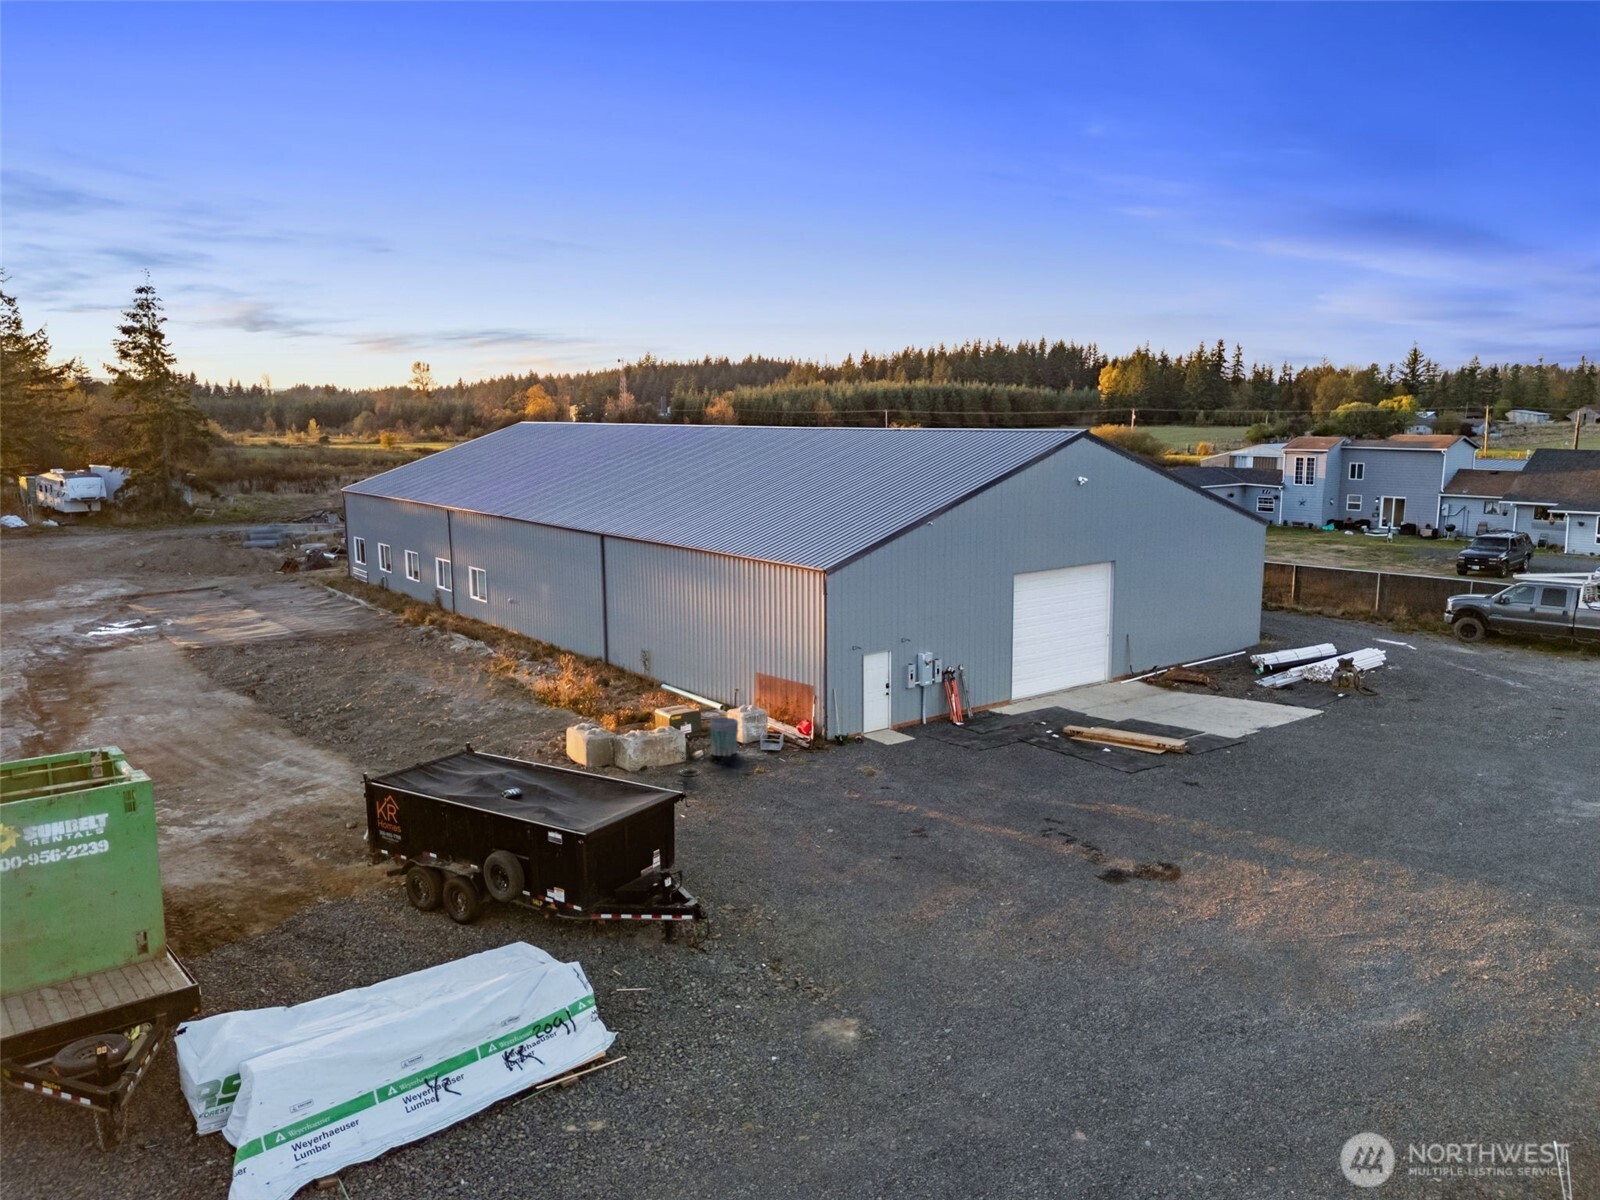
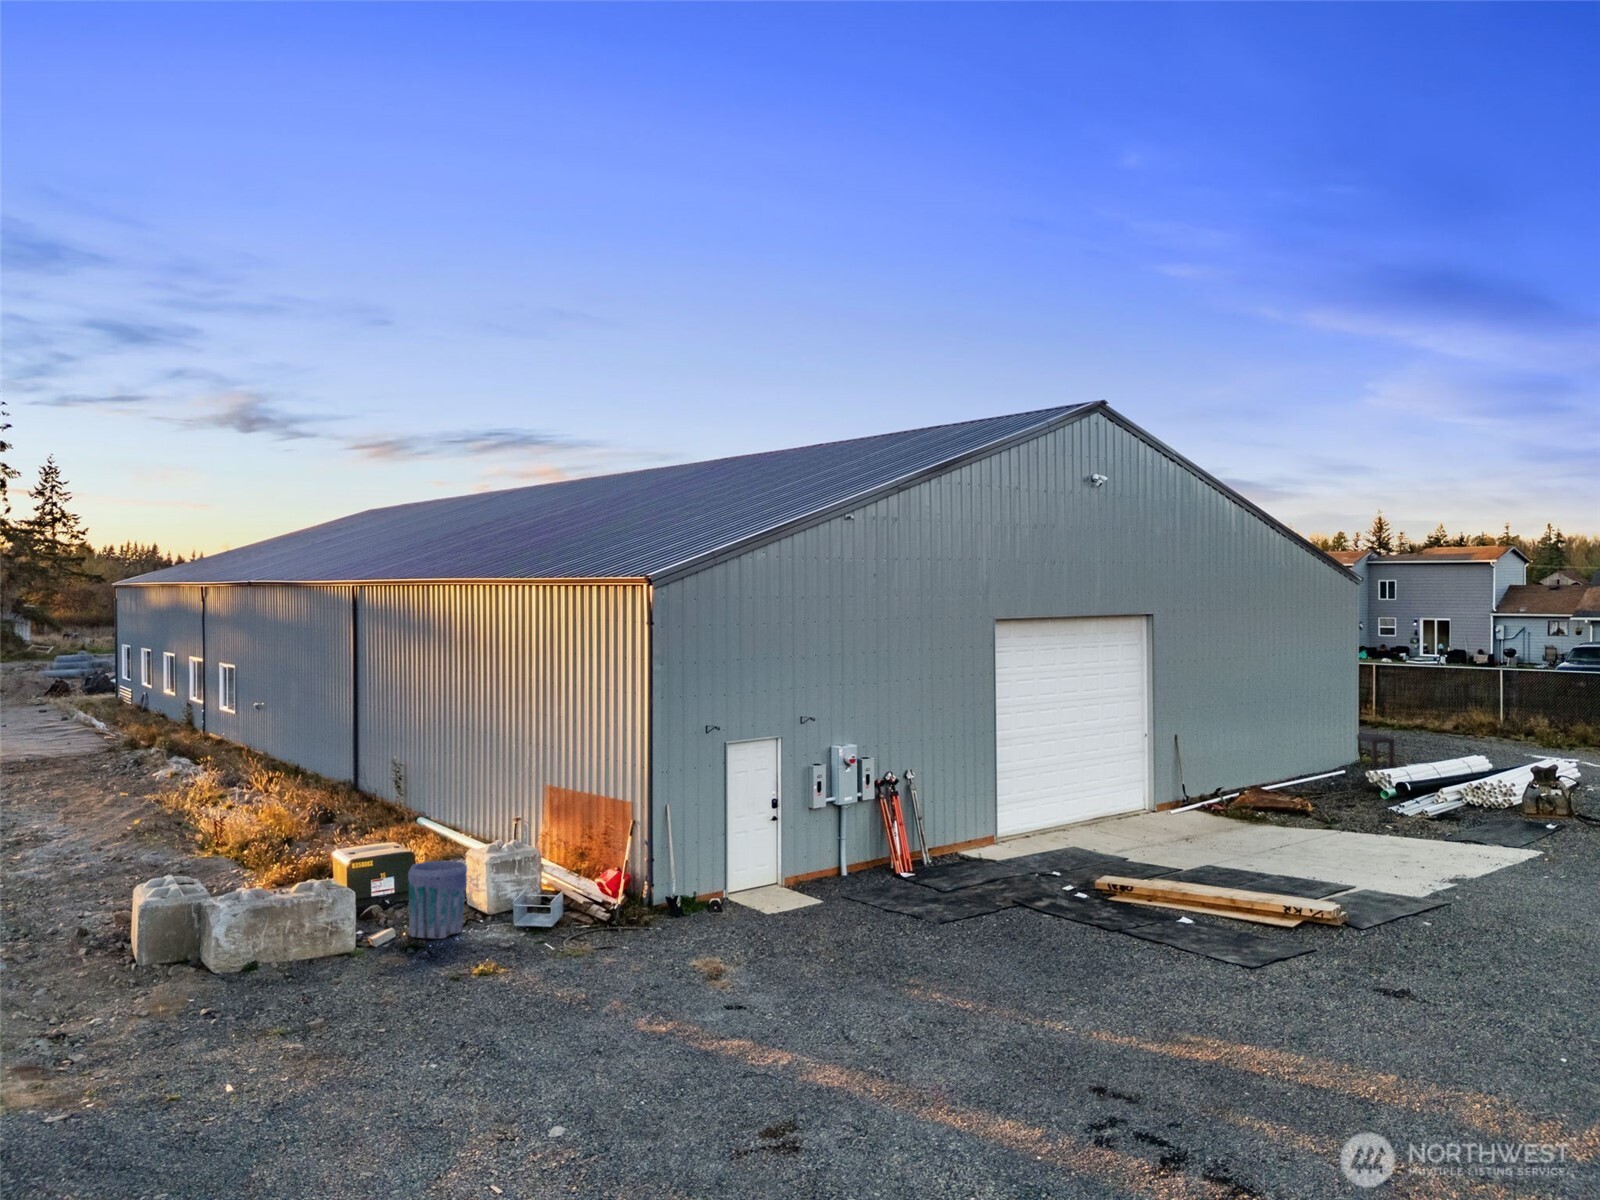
bench: none [1258,625,1282,648] -> present [1357,734,1395,766]
potted tree: present [680,742,699,776] -> none [307,901,358,983]

